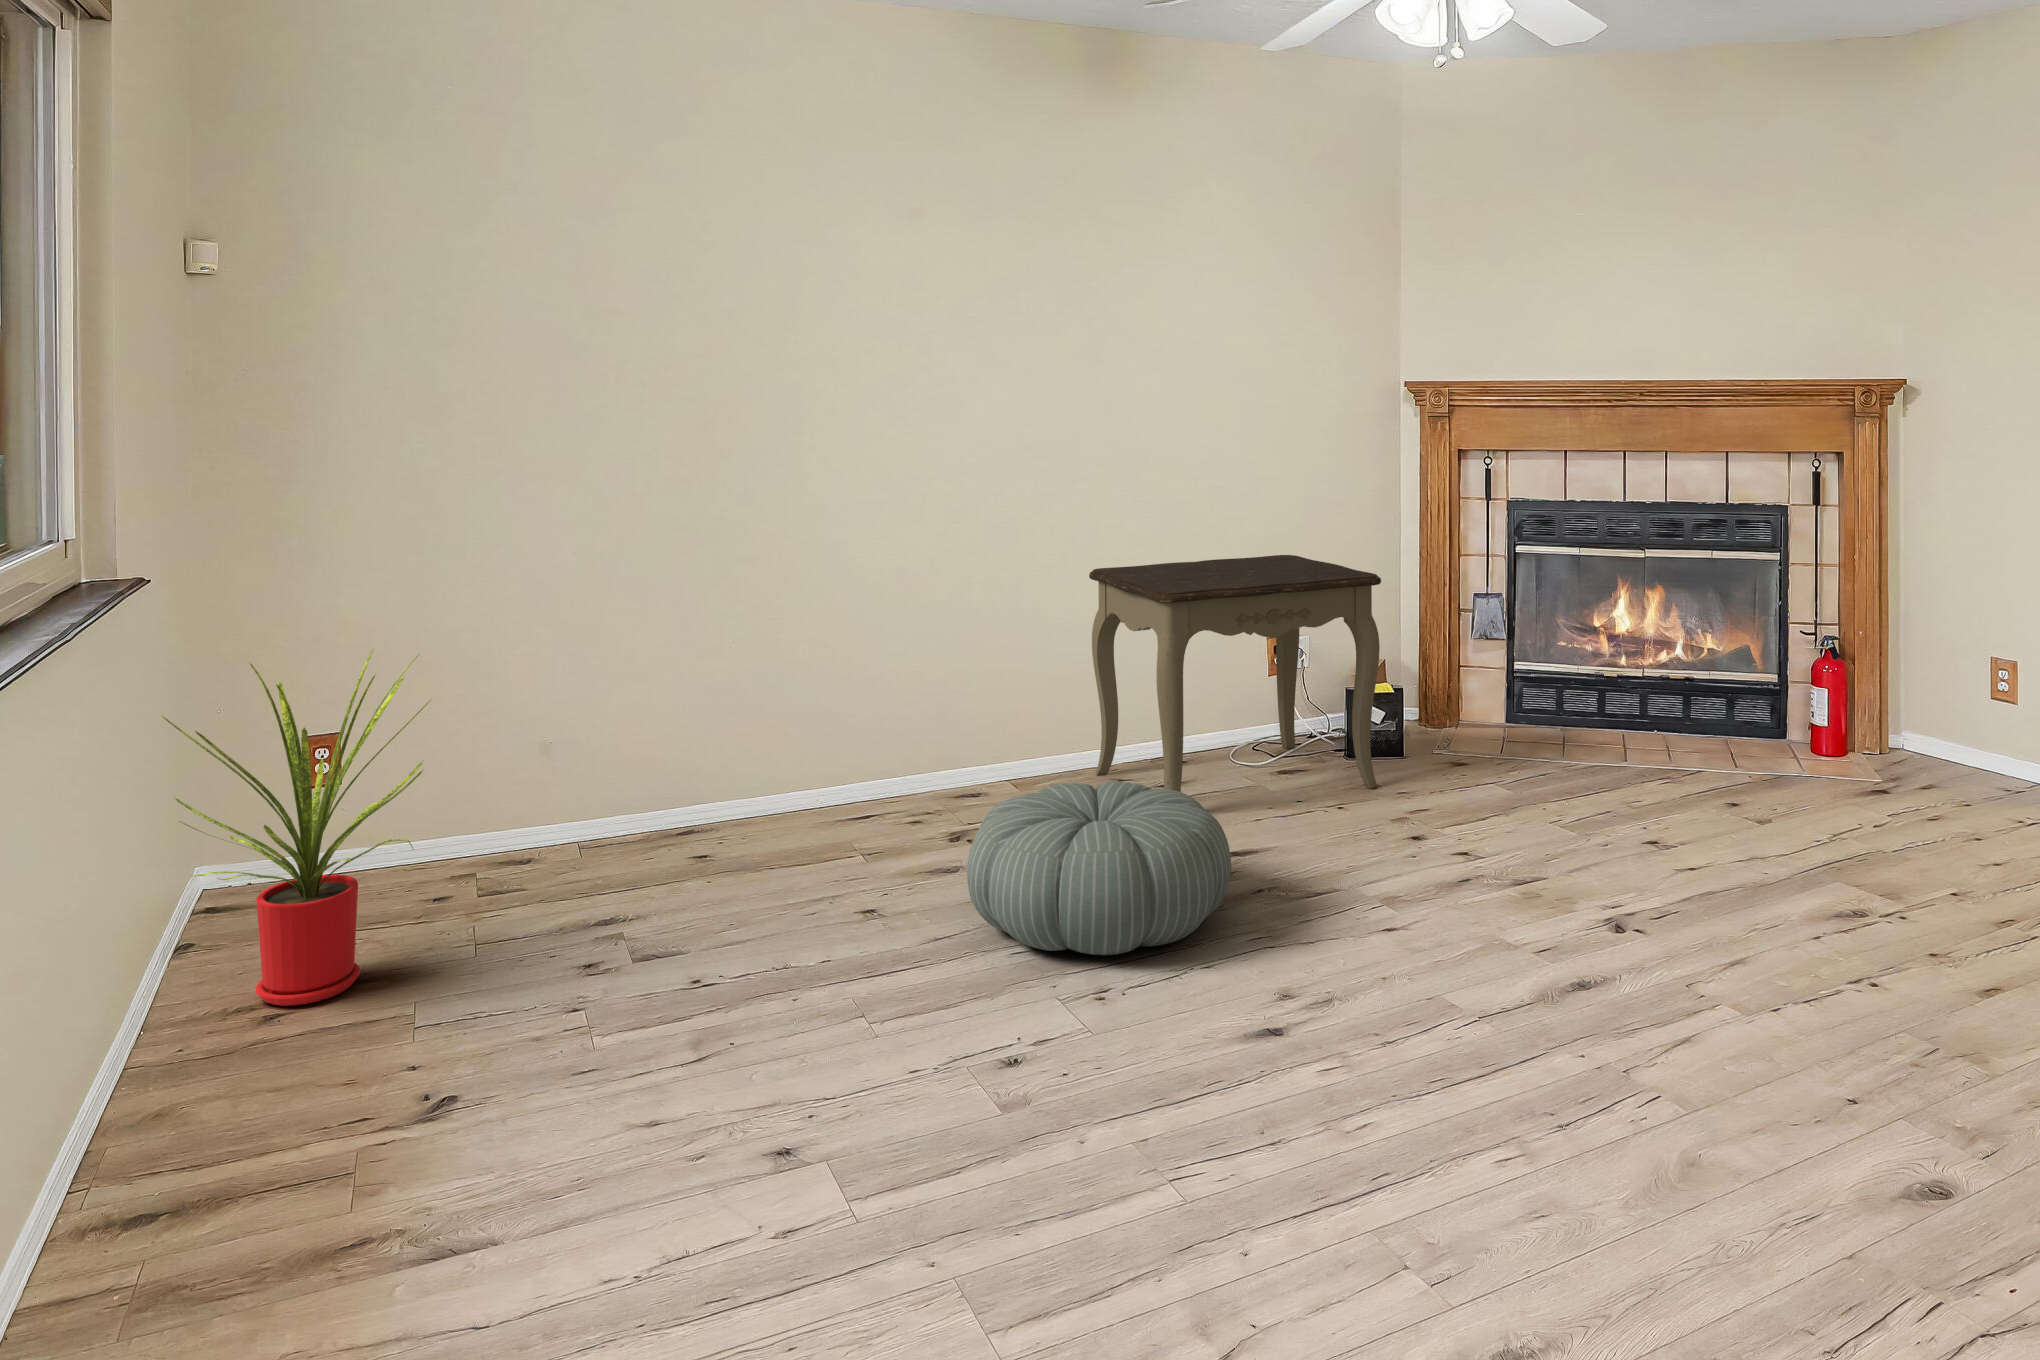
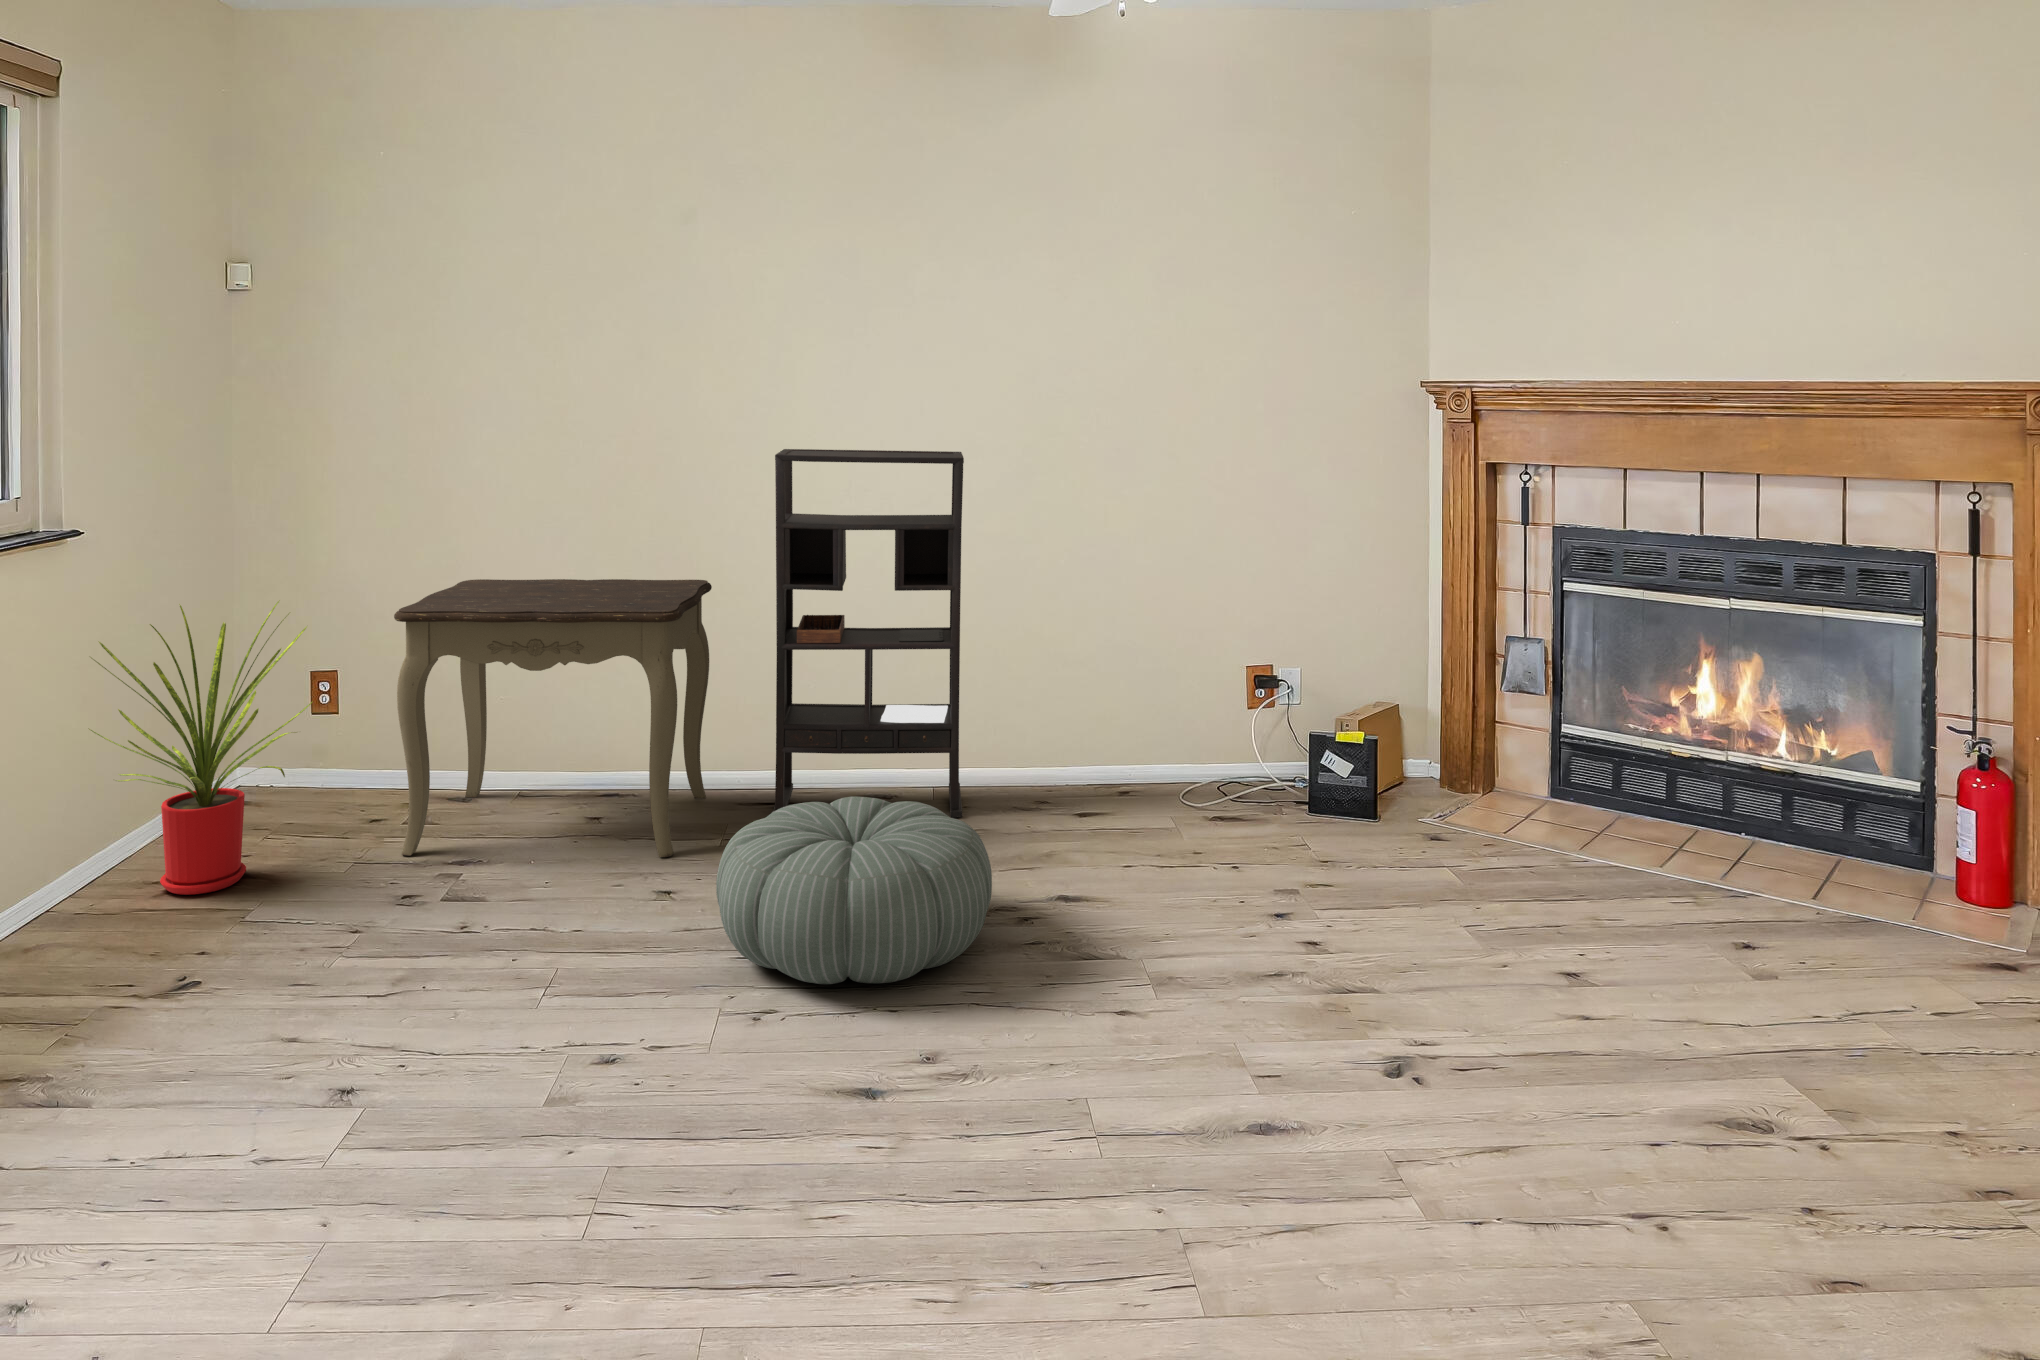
bookshelf: none [863,451,1067,829] -> present [773,449,964,817]
side table: present [1089,555,1381,792] -> present [394,579,712,857]

